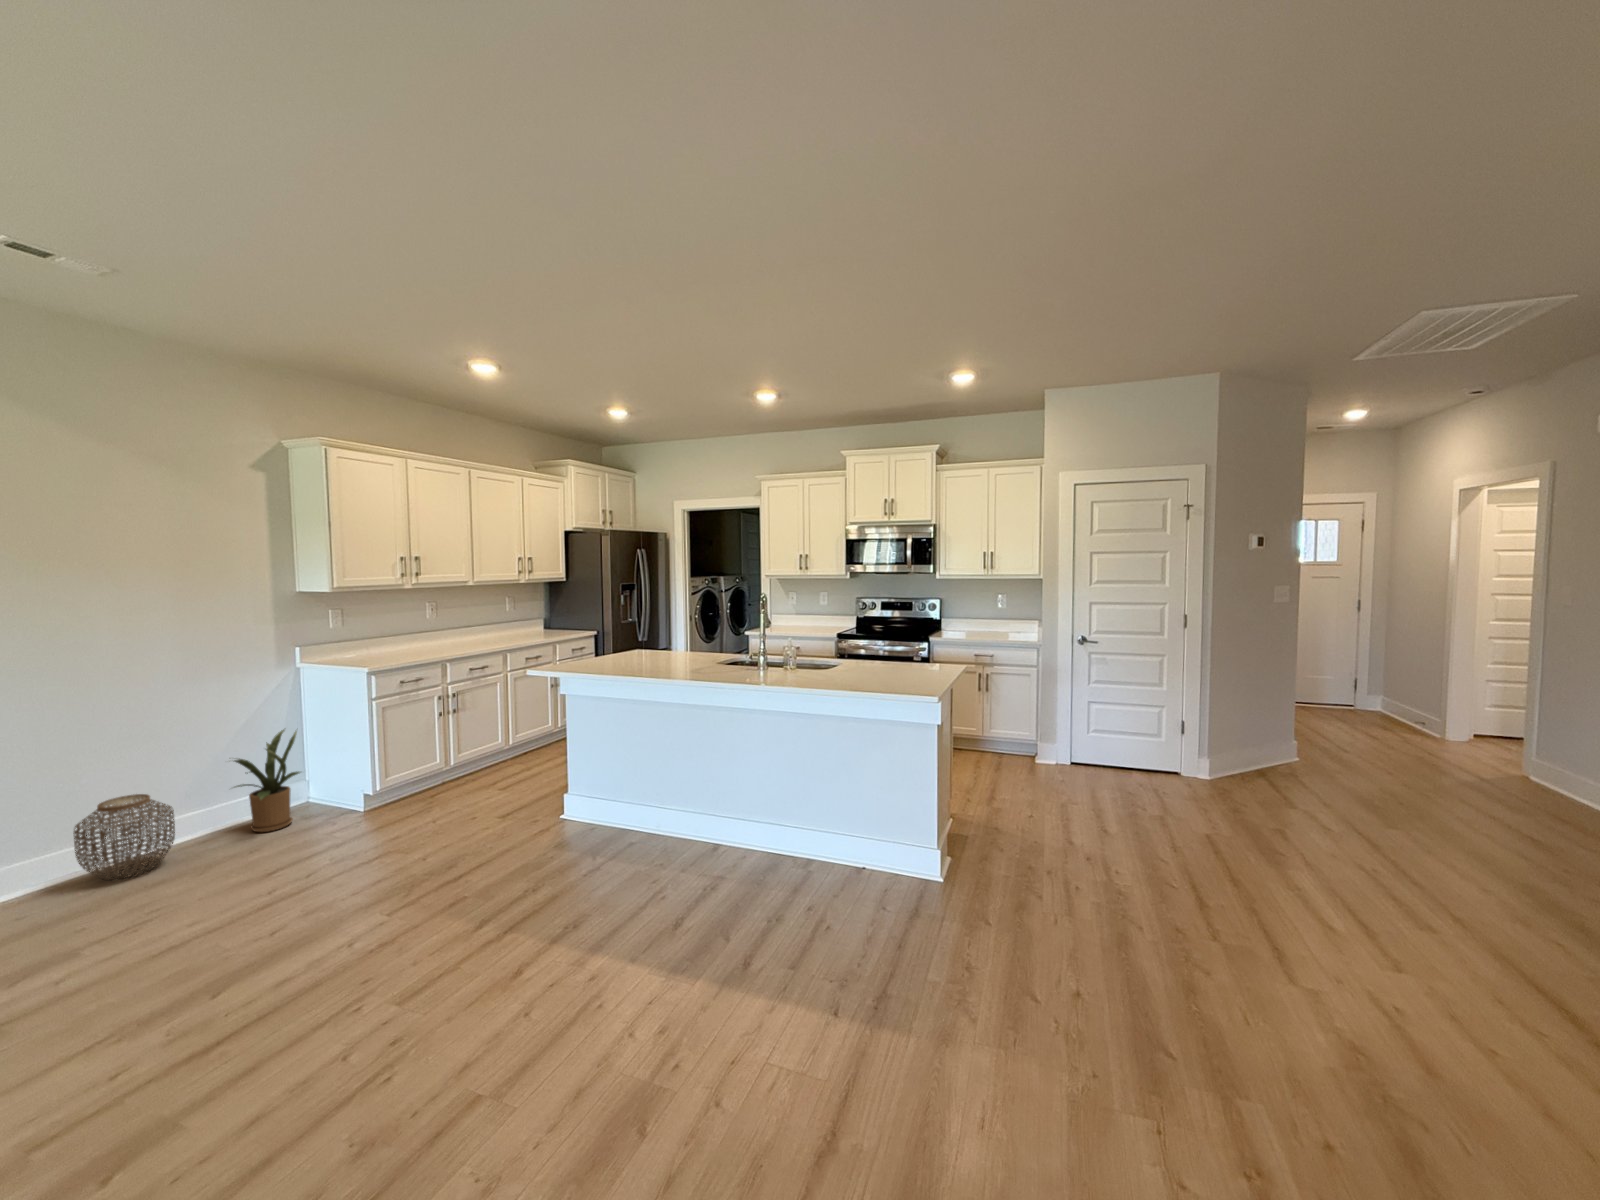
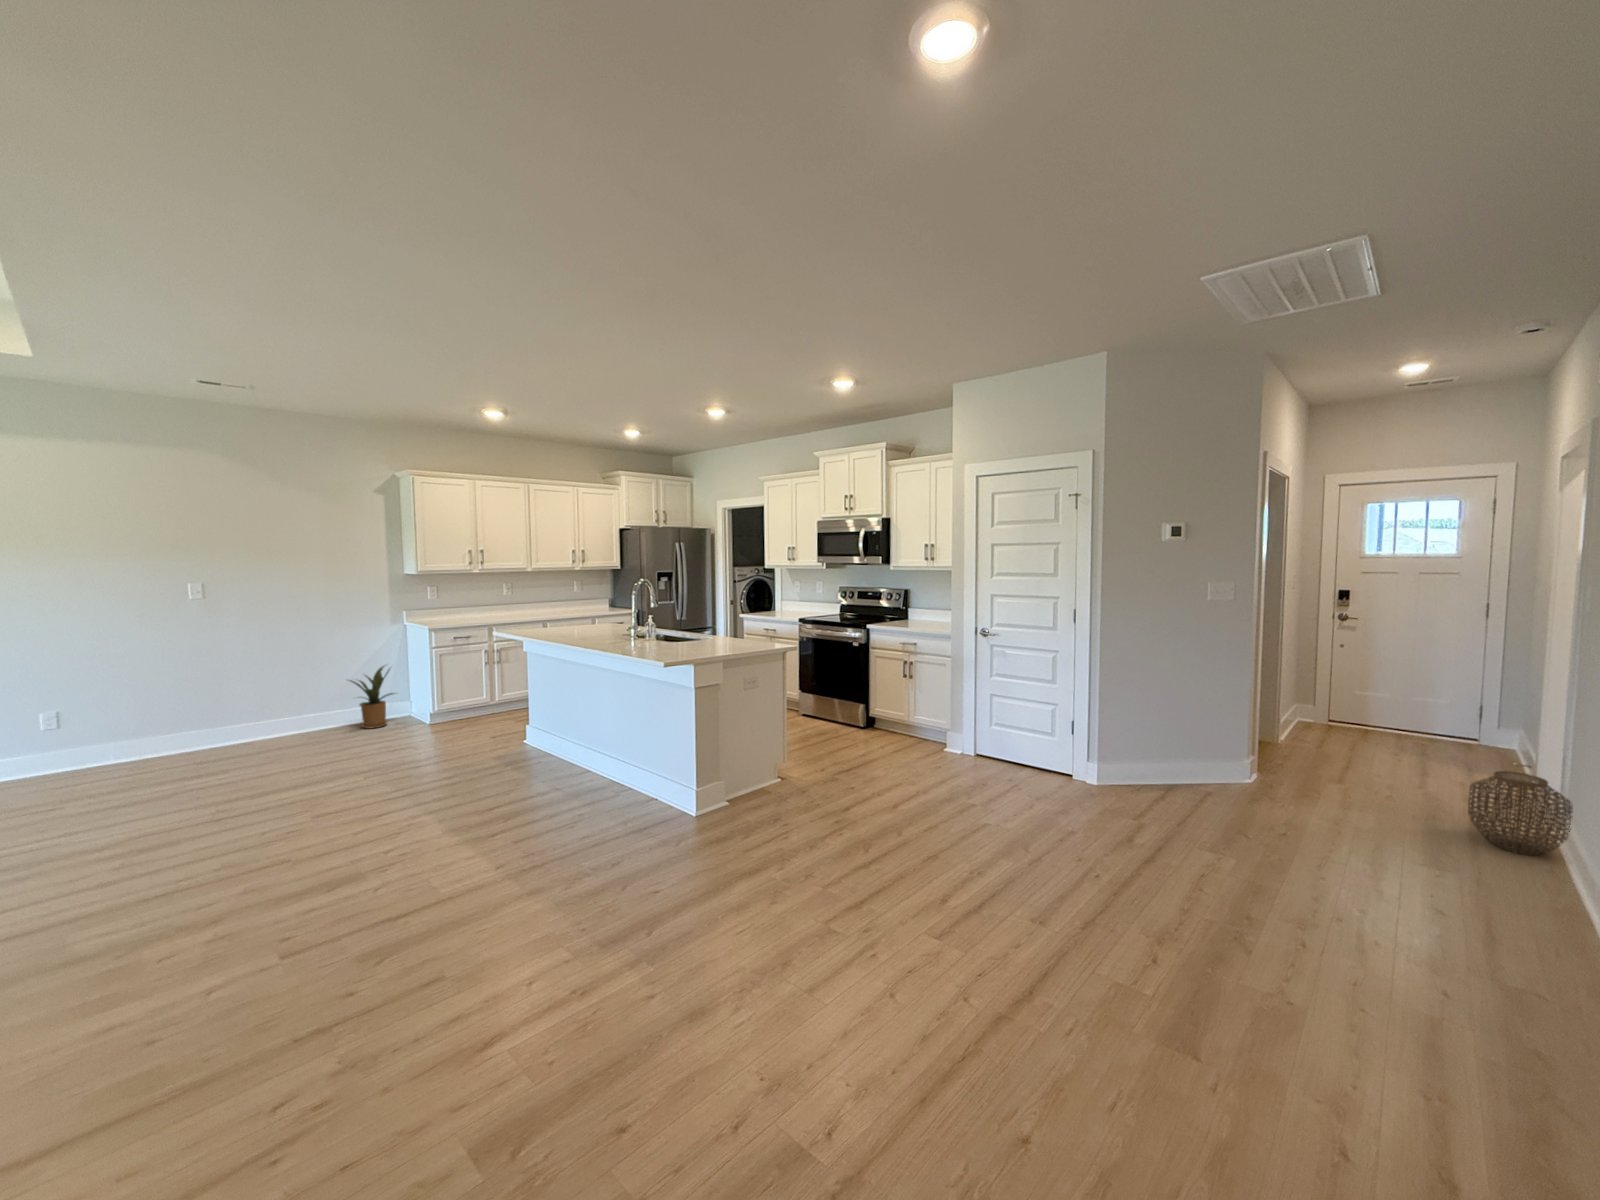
woven basket: present [73,794,175,880] -> present [1468,771,1573,856]

